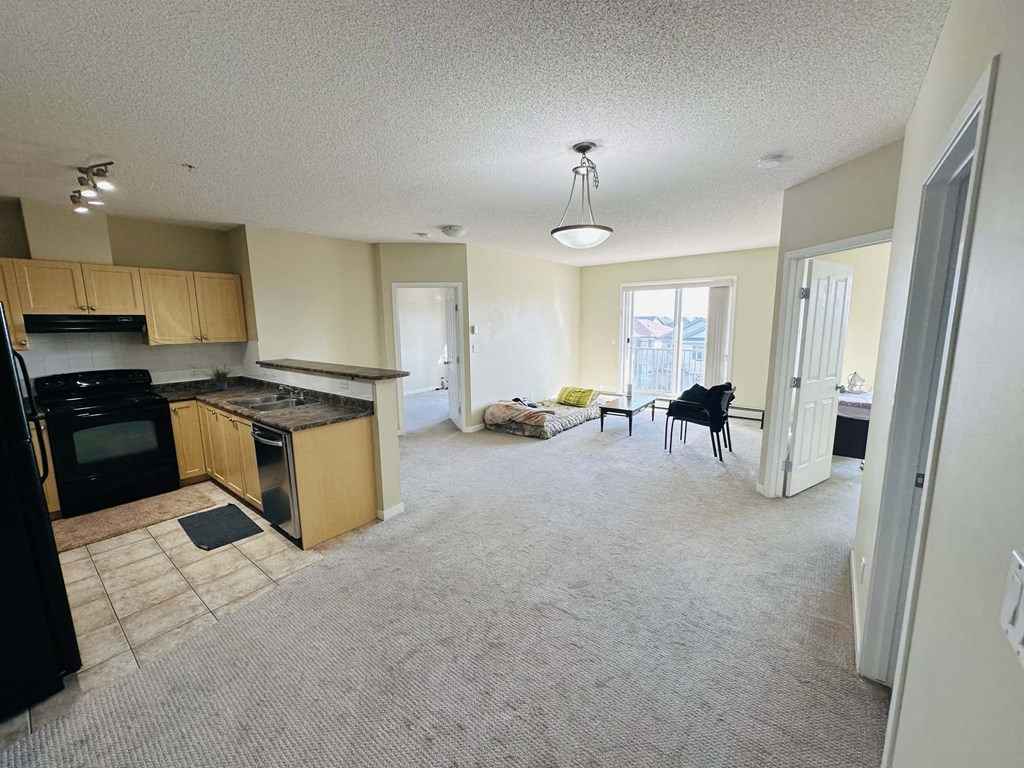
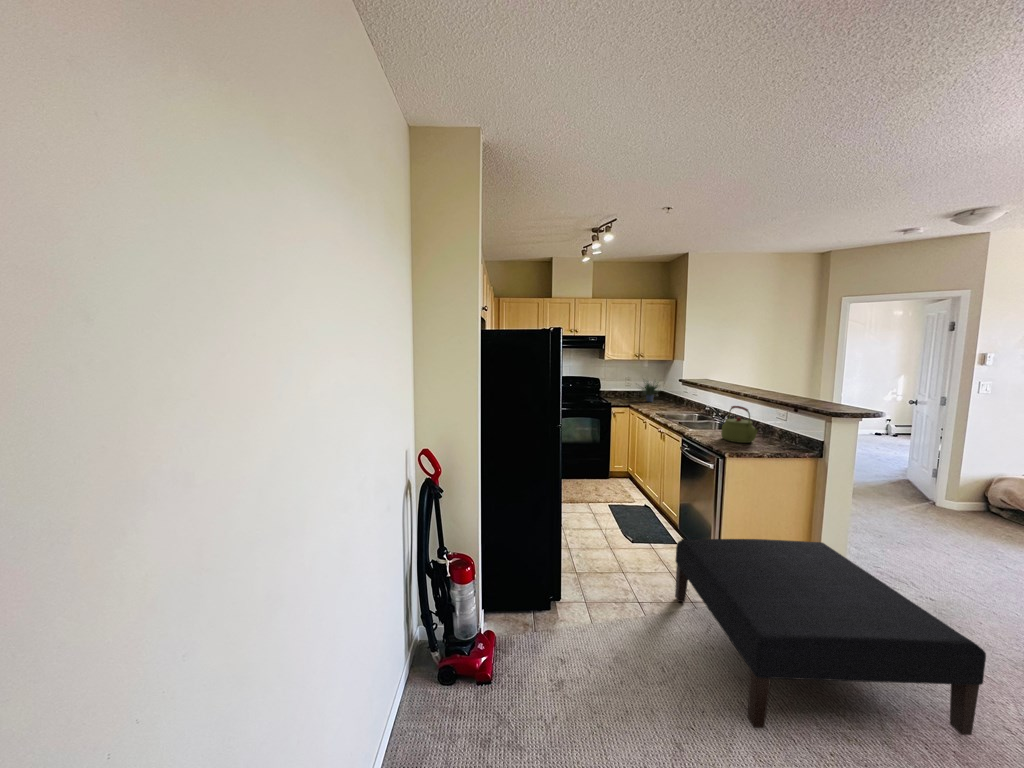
kettle: none [291,381,323,416] -> present [721,406,758,443]
ottoman: none [249,483,461,657] -> present [675,539,986,735]

